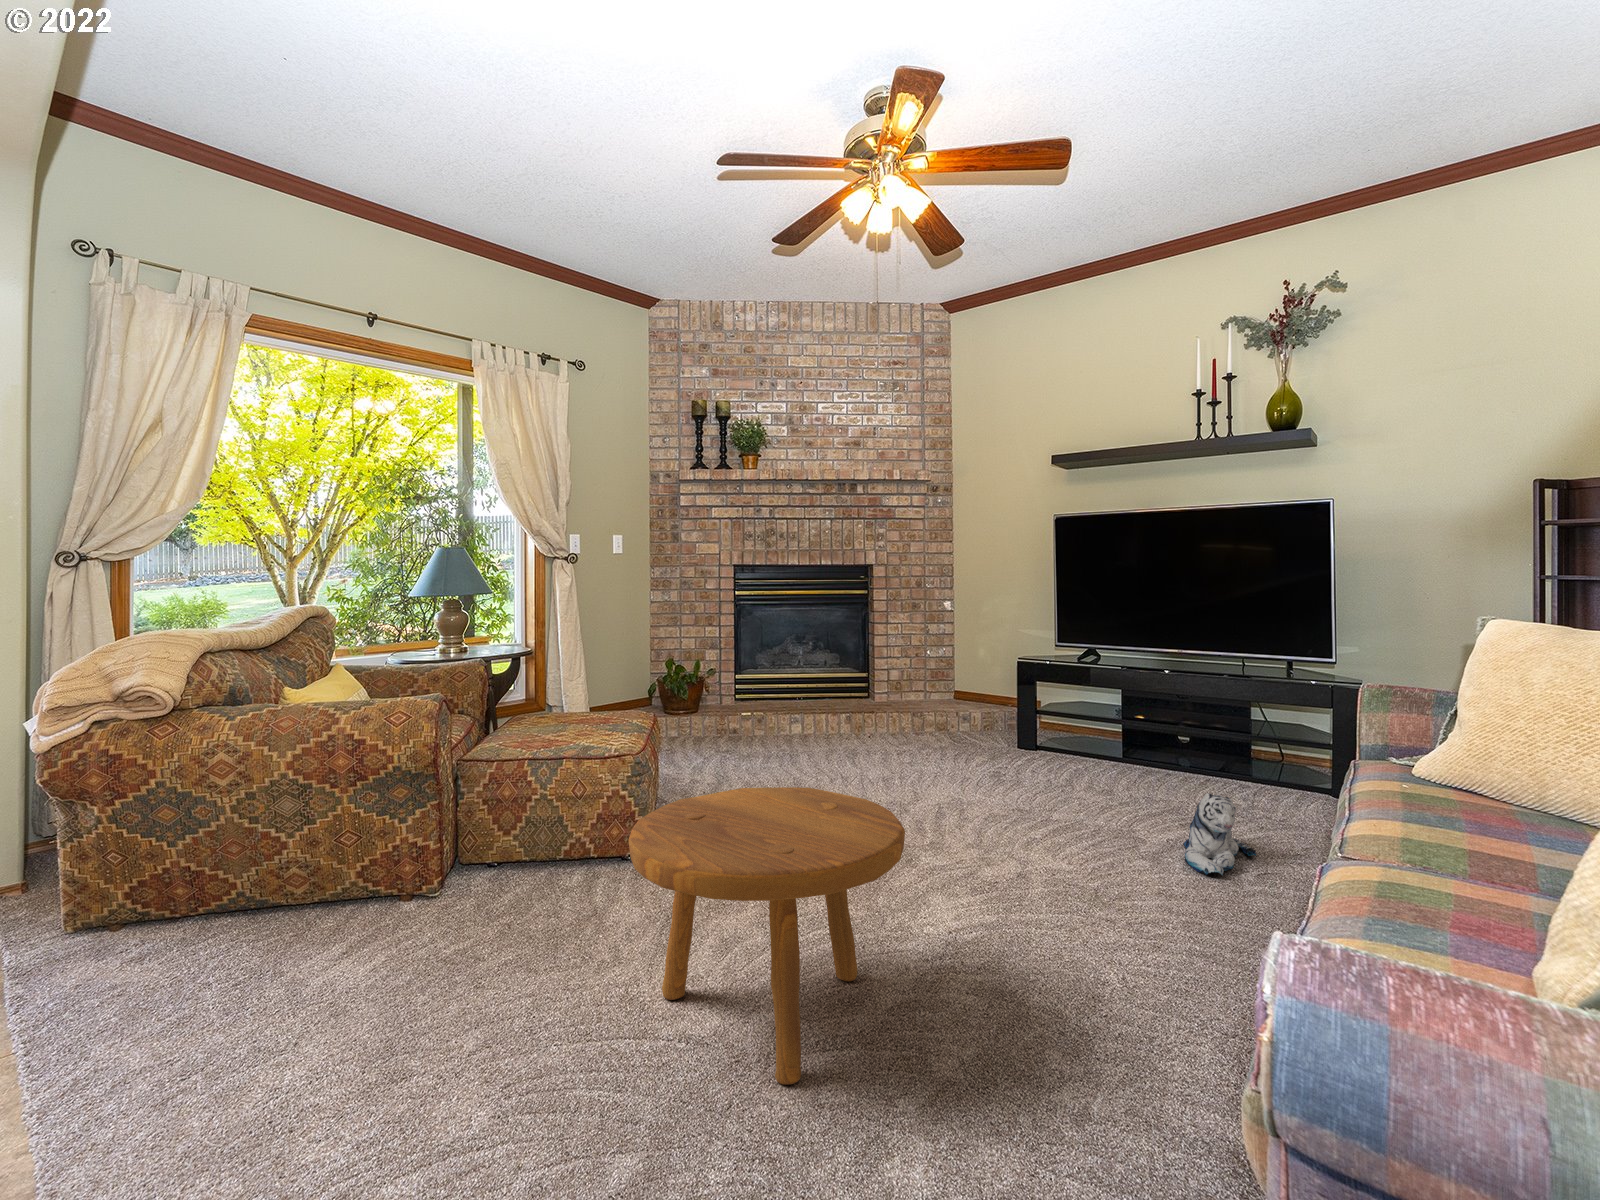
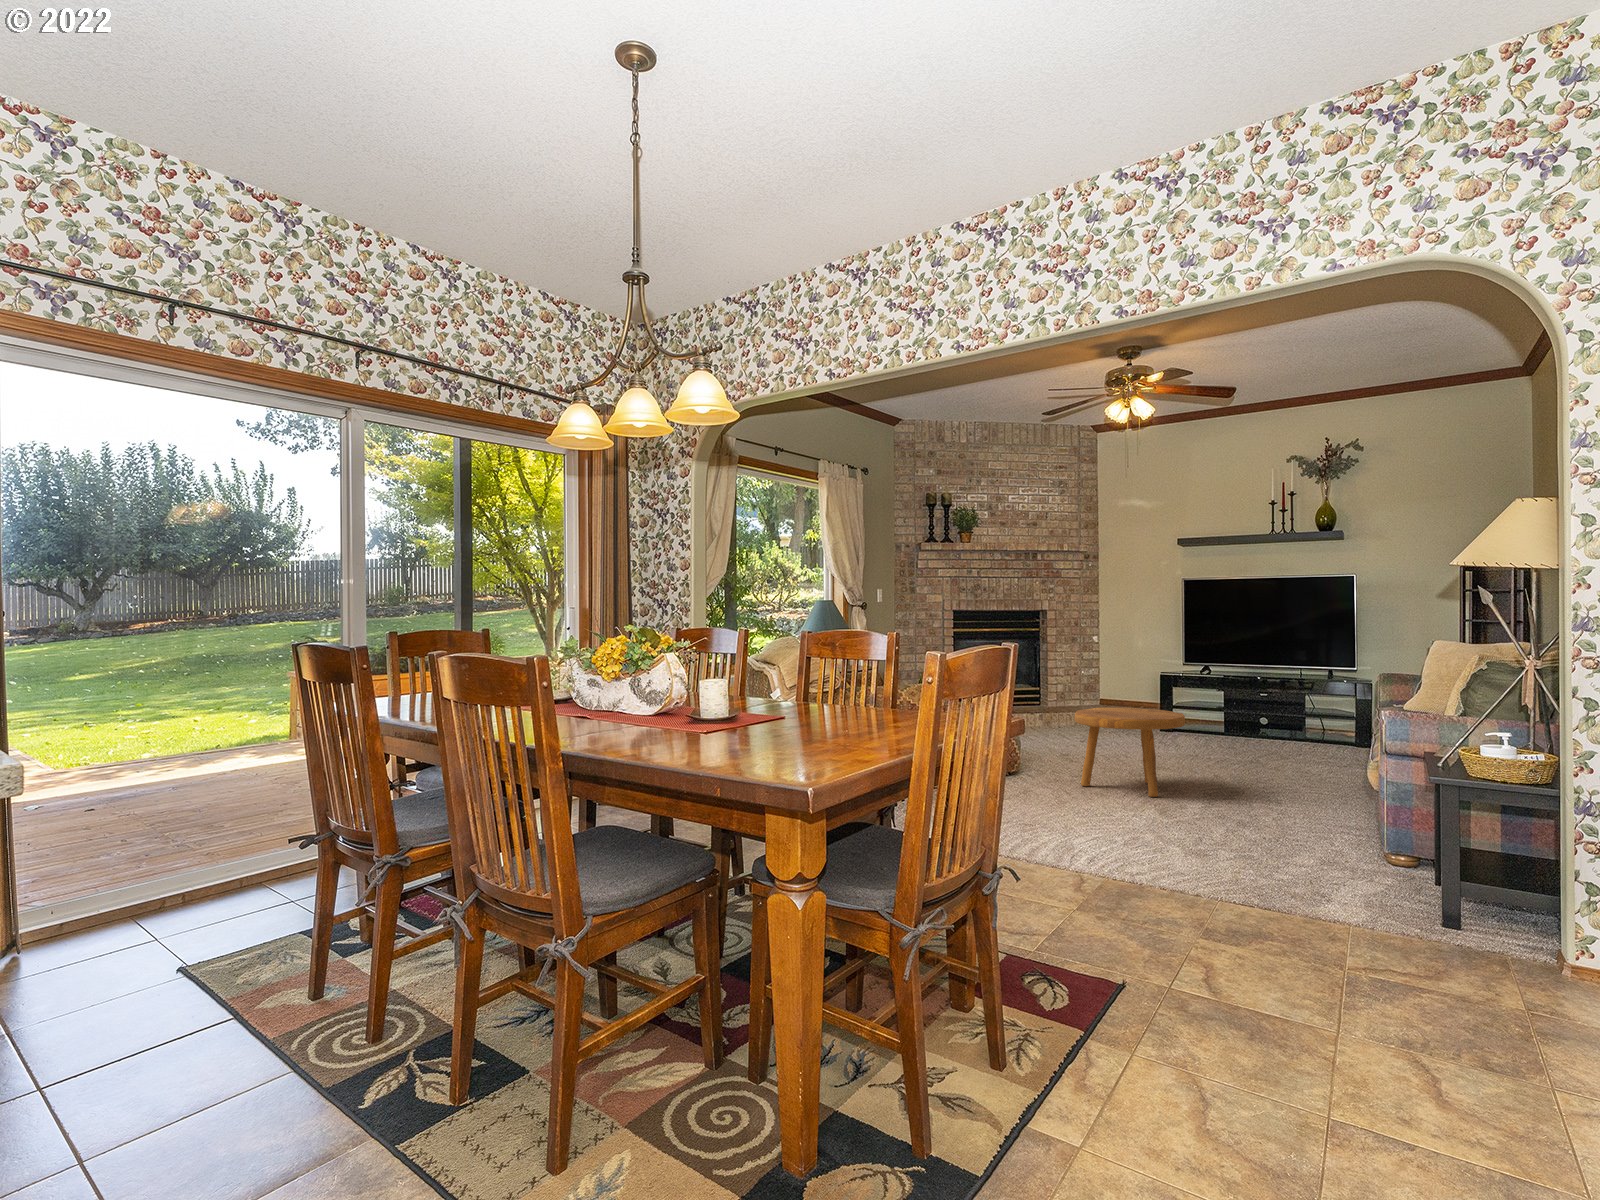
plush toy: present [1183,793,1256,875] -> none [1277,727,1314,764]

